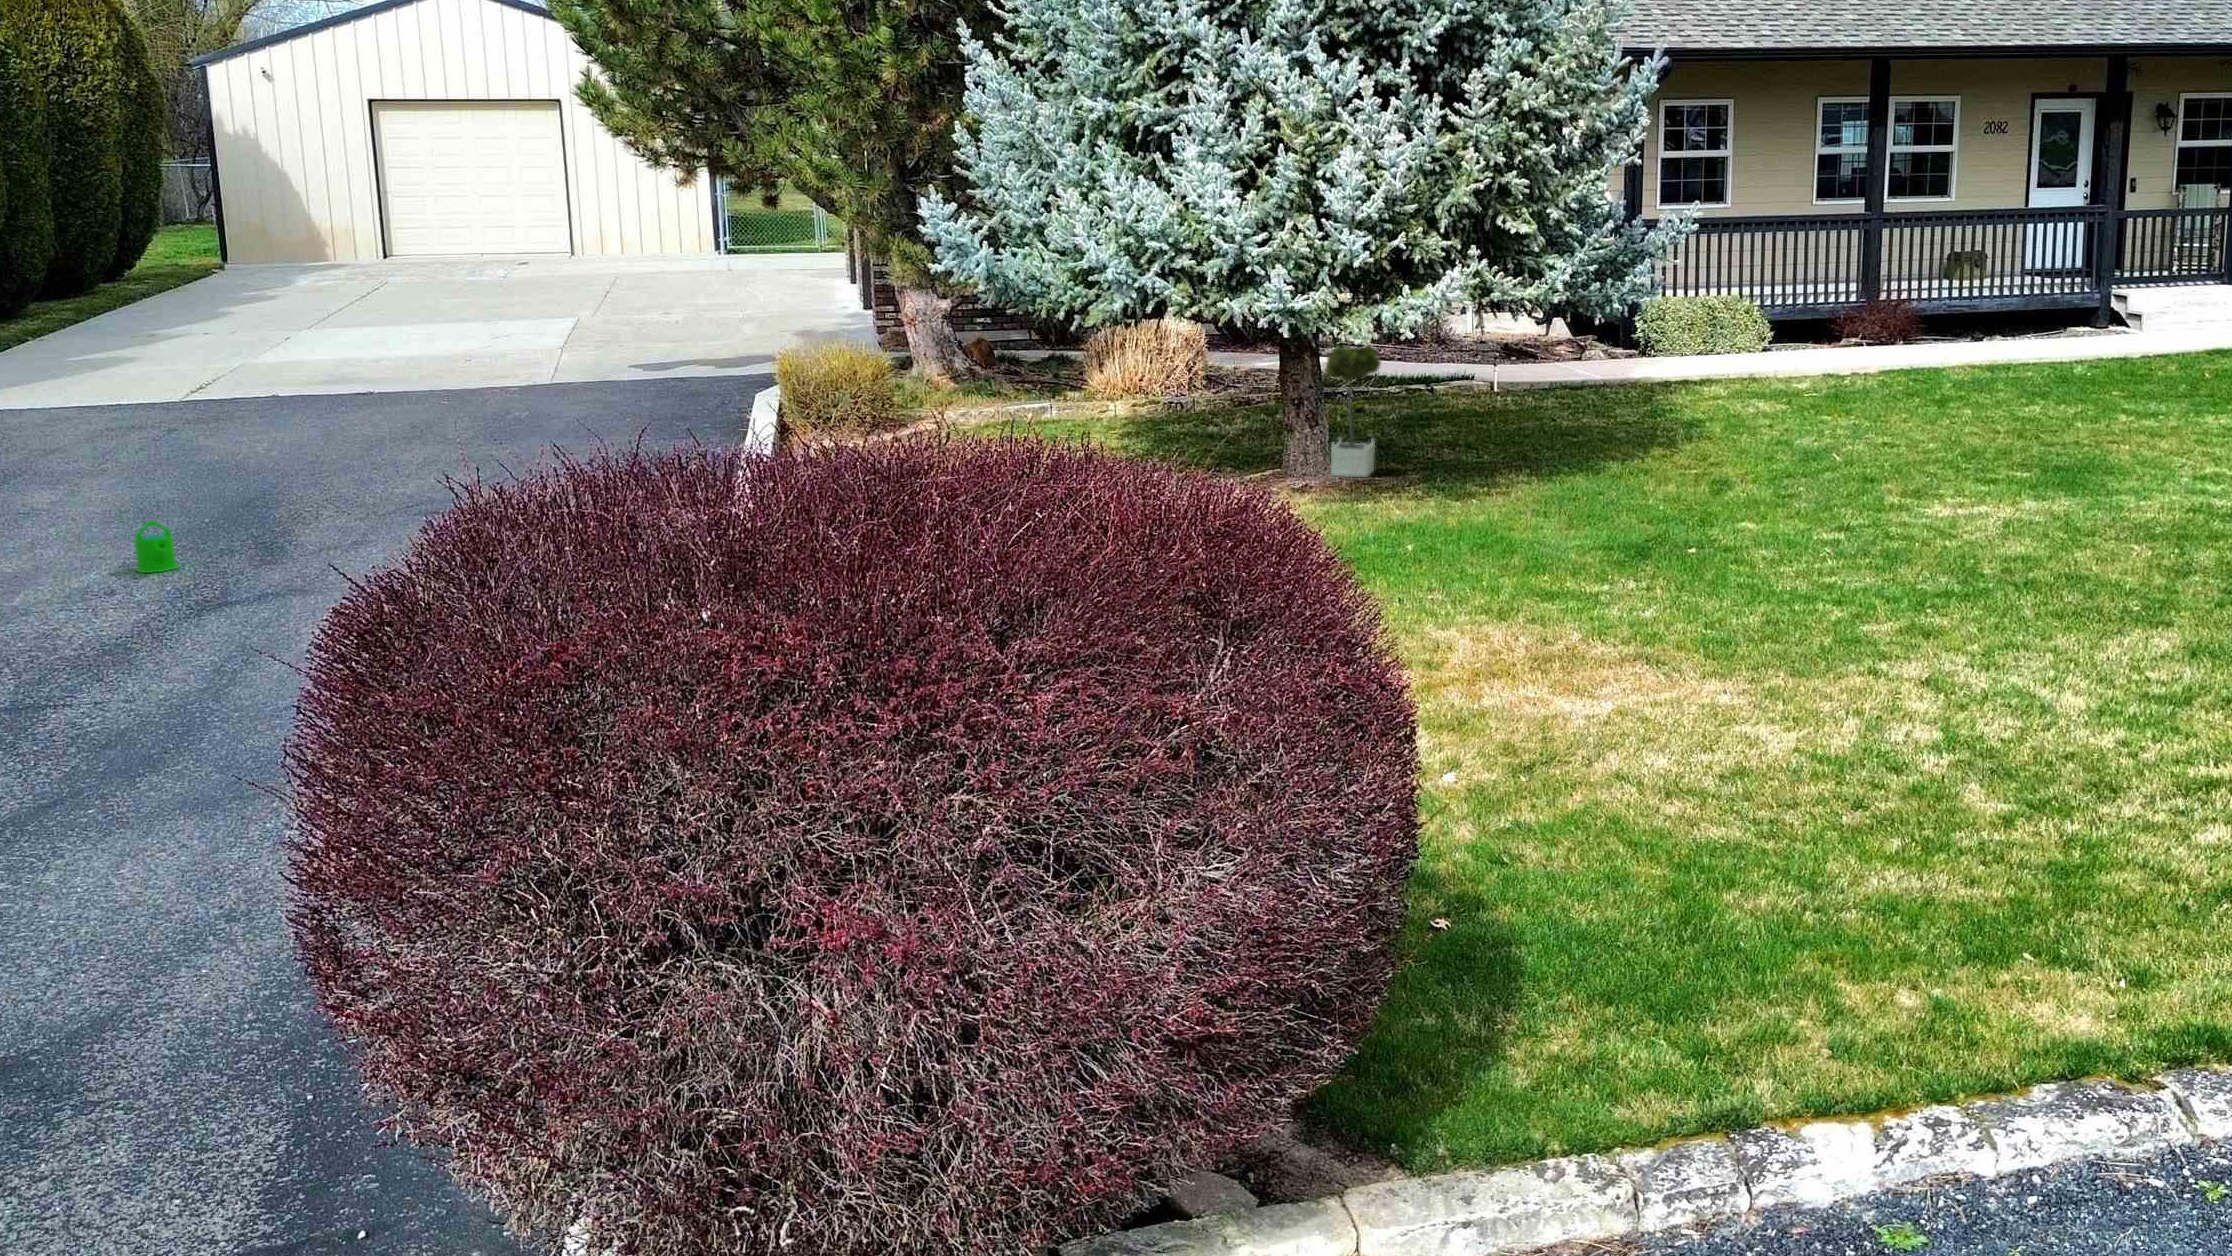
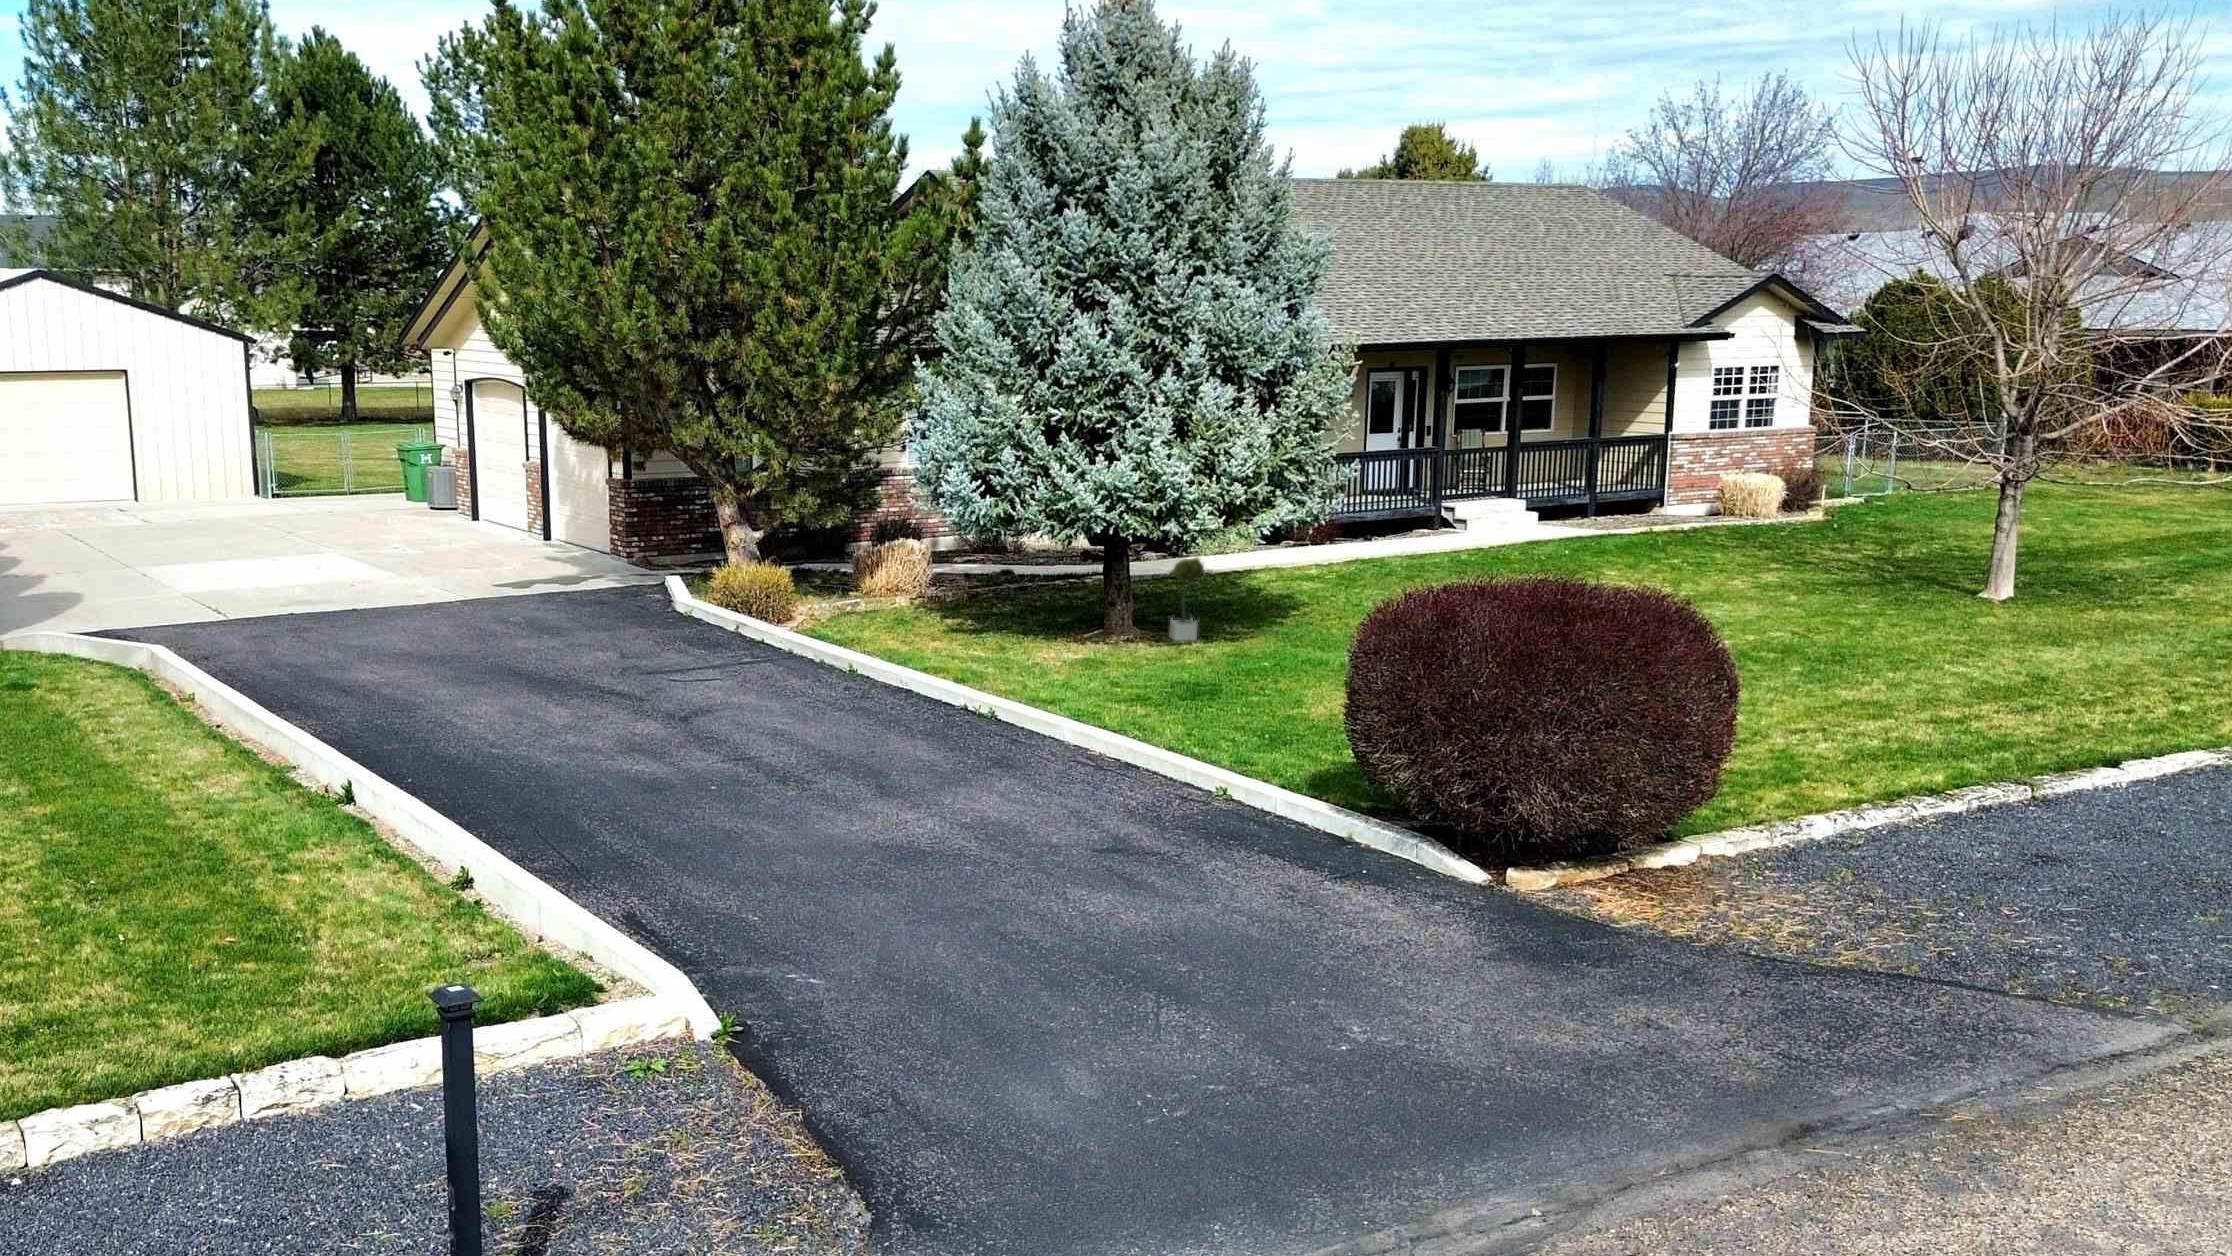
watering can: present [135,521,179,573] -> none [612,687,648,720]

